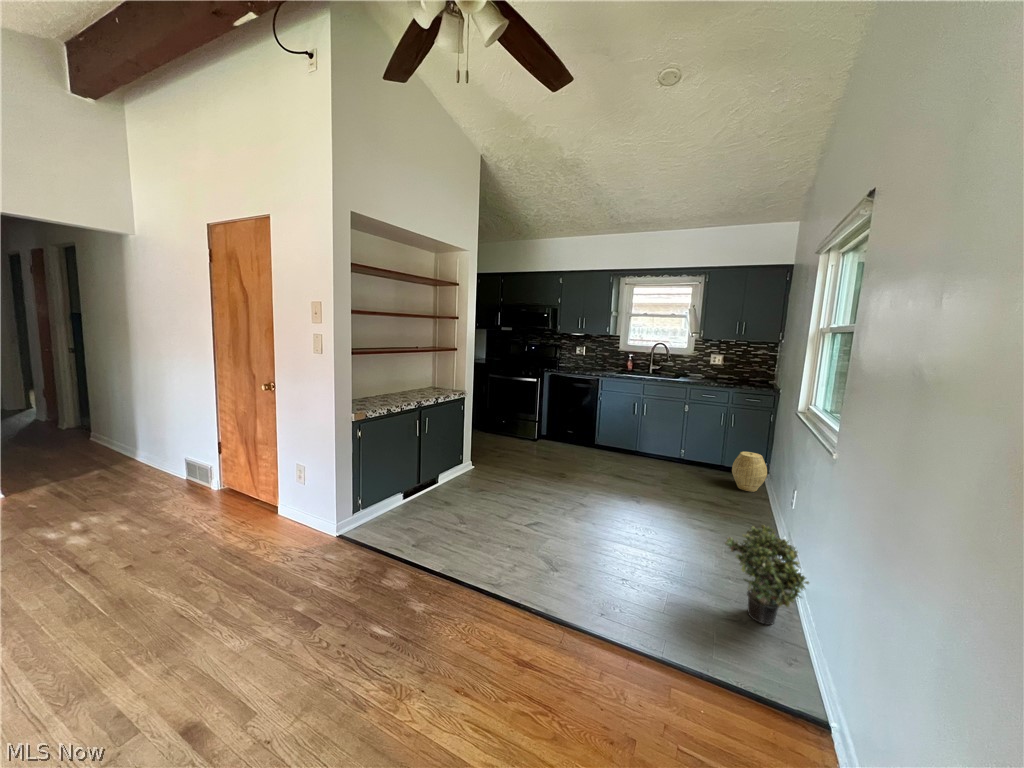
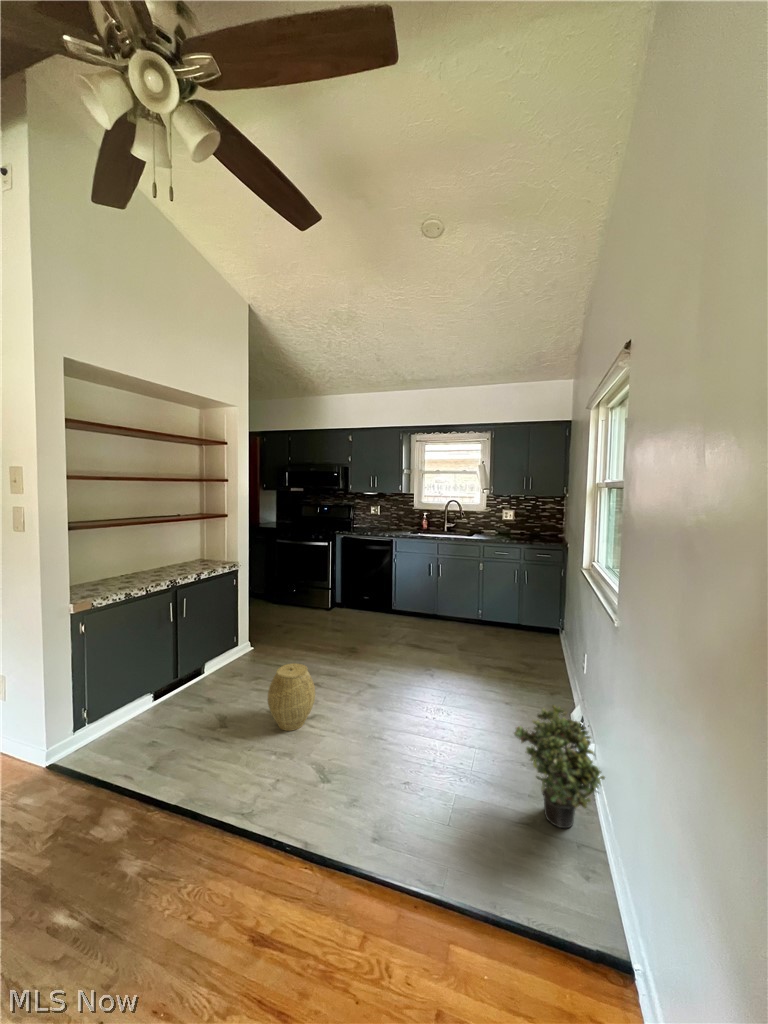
woven basket: present [732,452,767,492] -> present [268,663,316,731]

